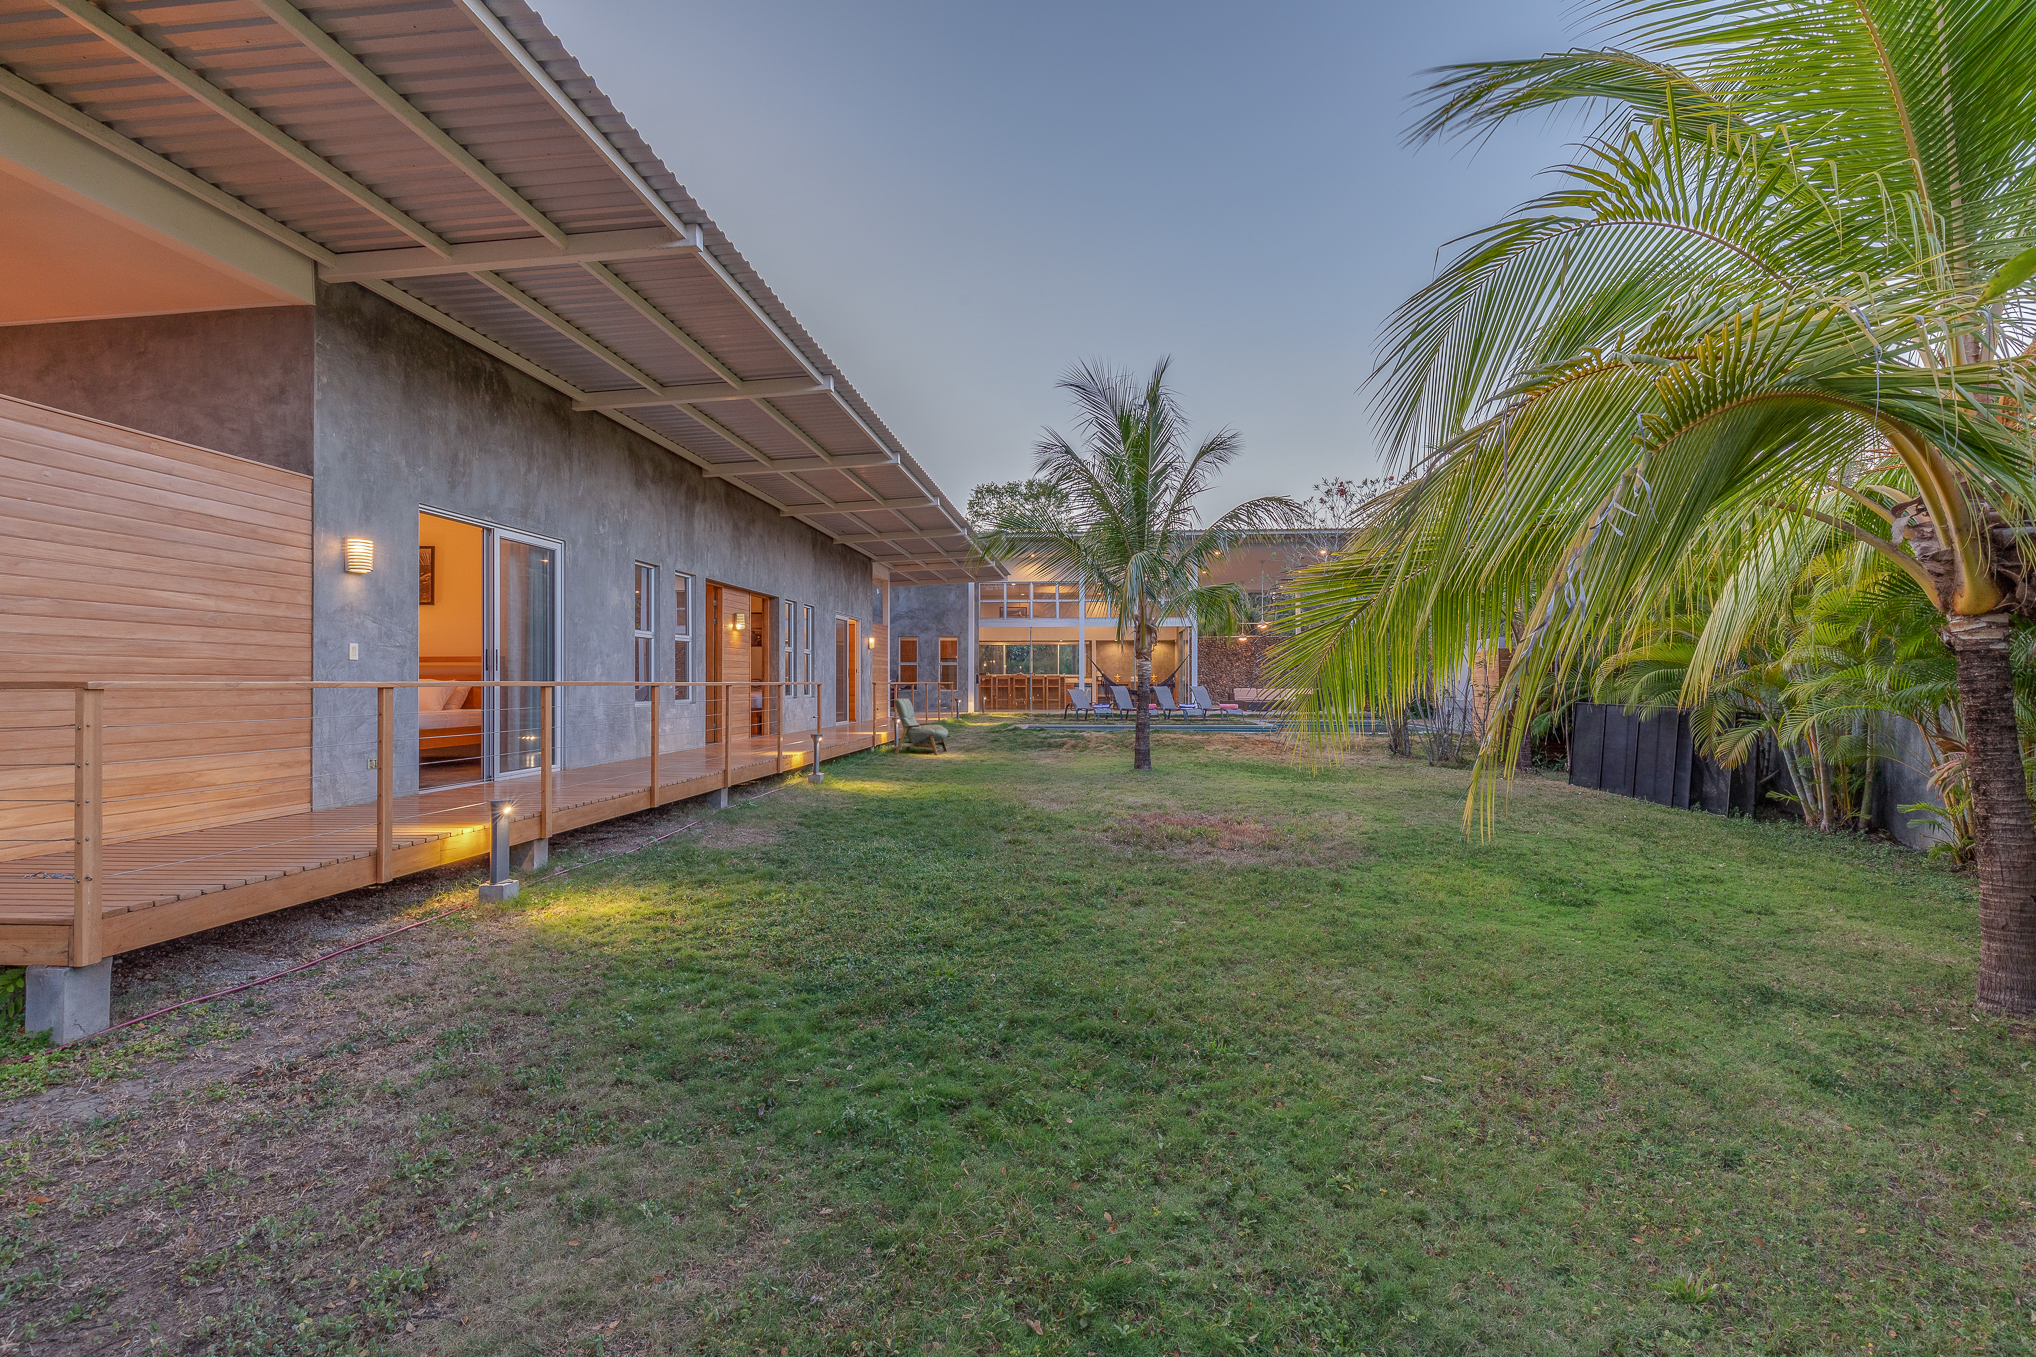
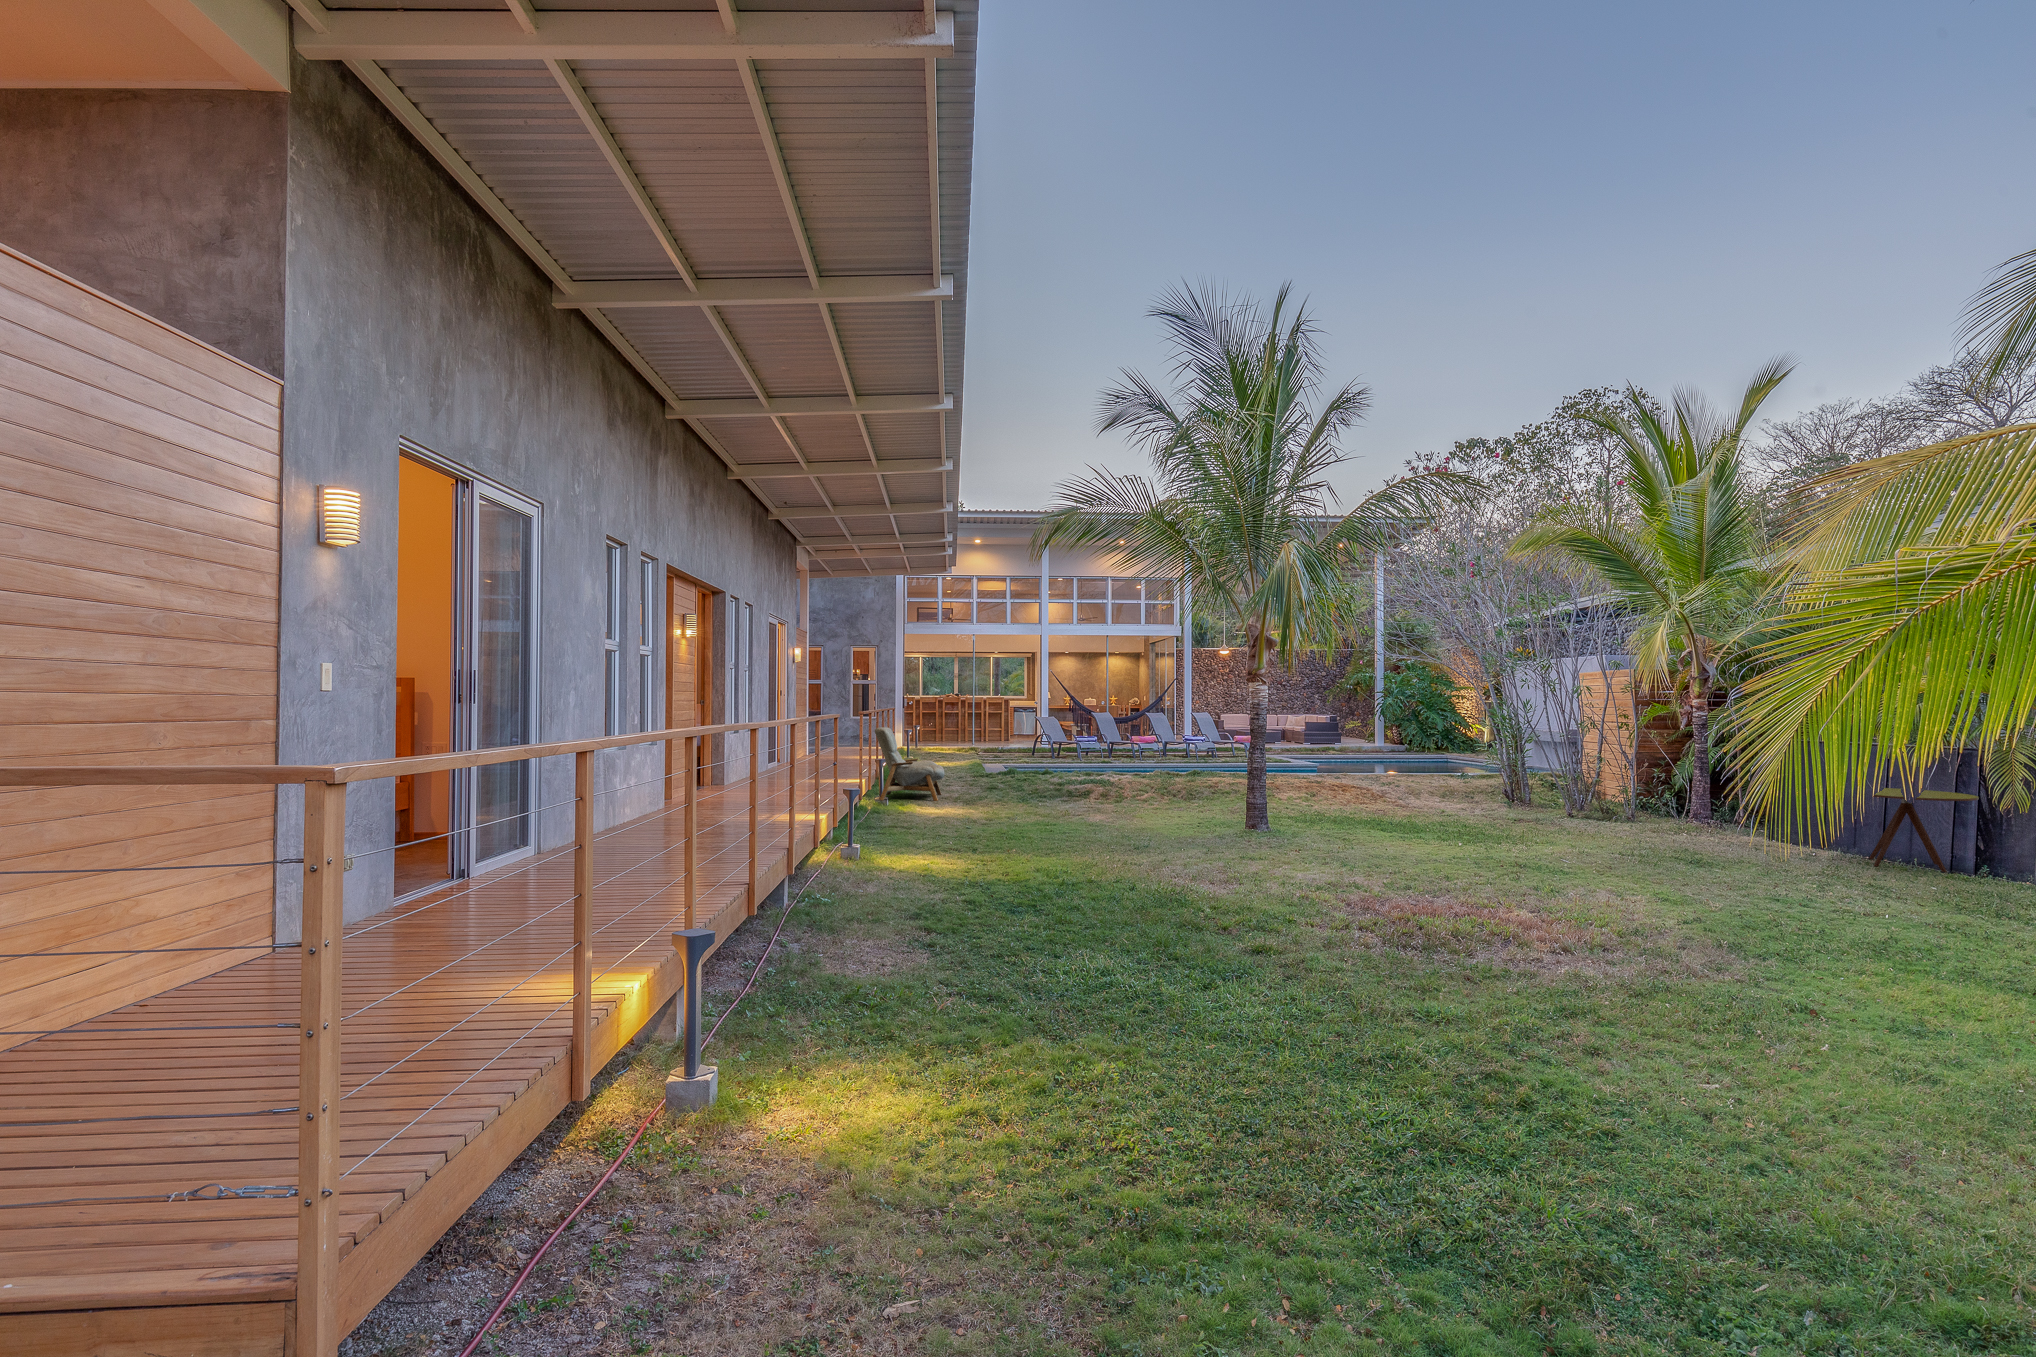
round table: none [1598,760,1708,831] -> present [1869,788,1979,872]

